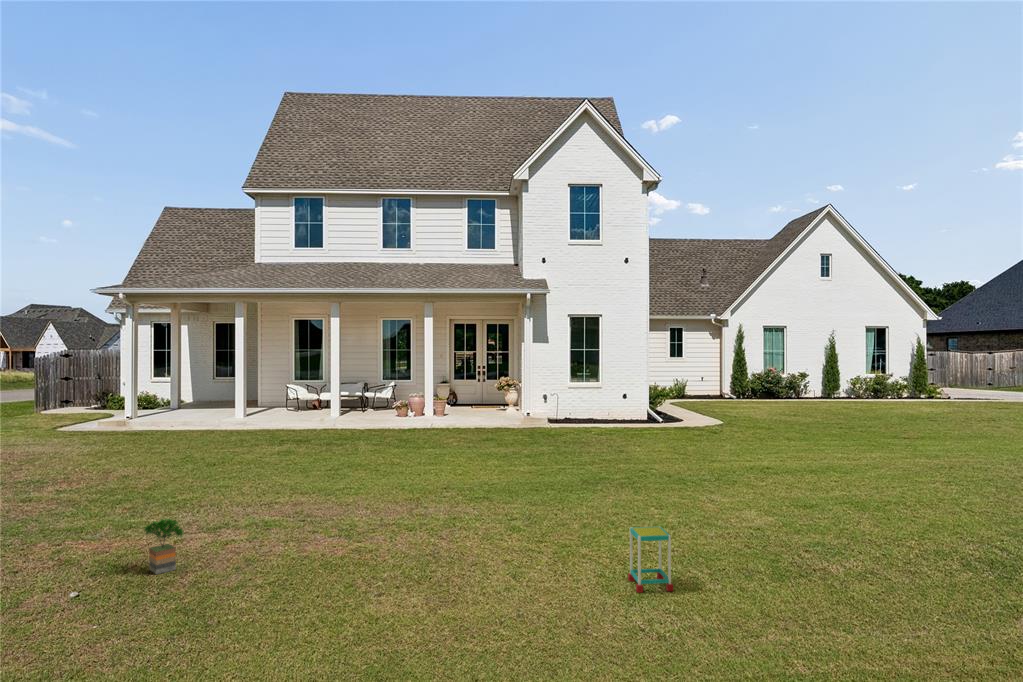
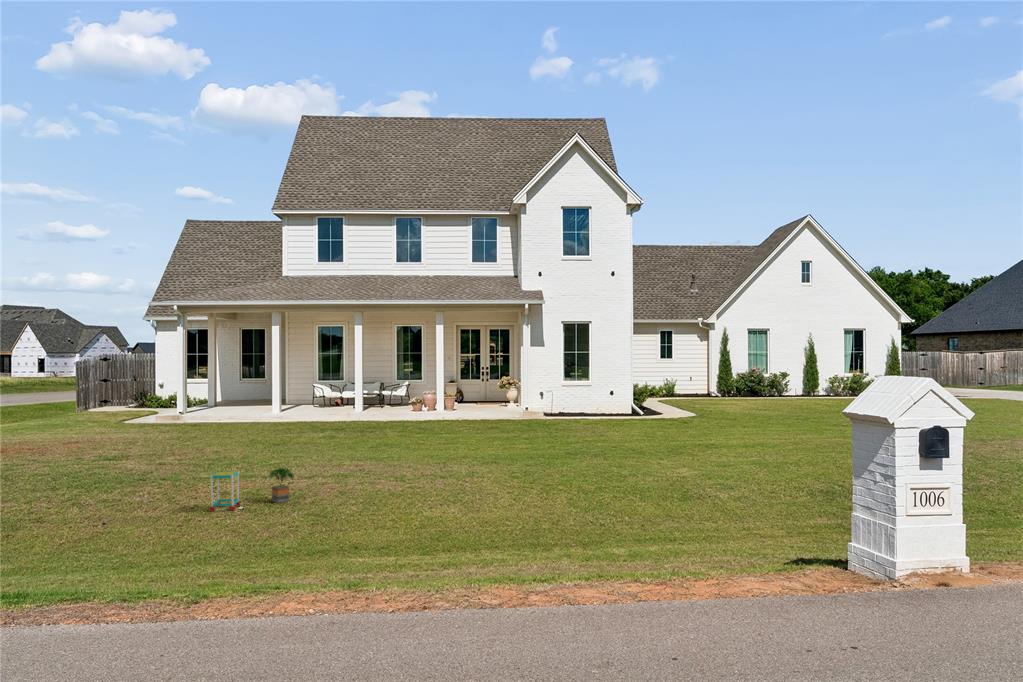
side table: present [628,527,673,593] -> present [210,471,240,511]

